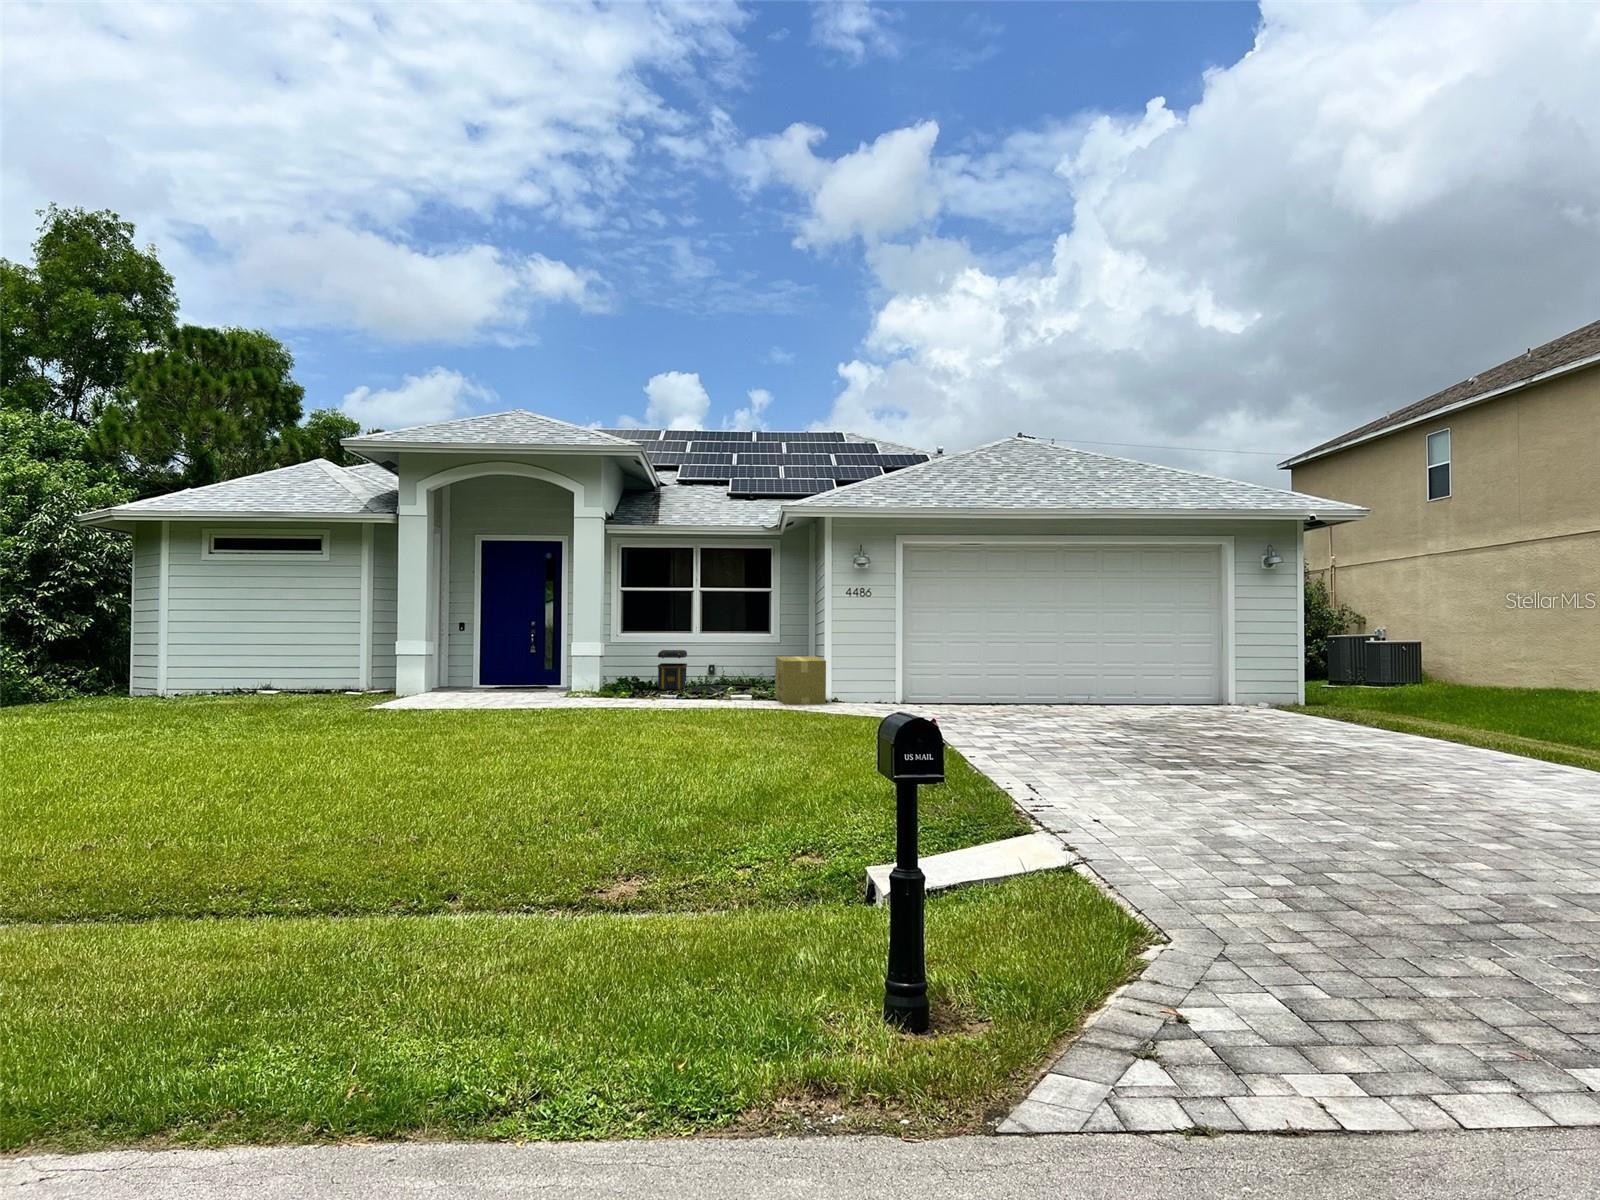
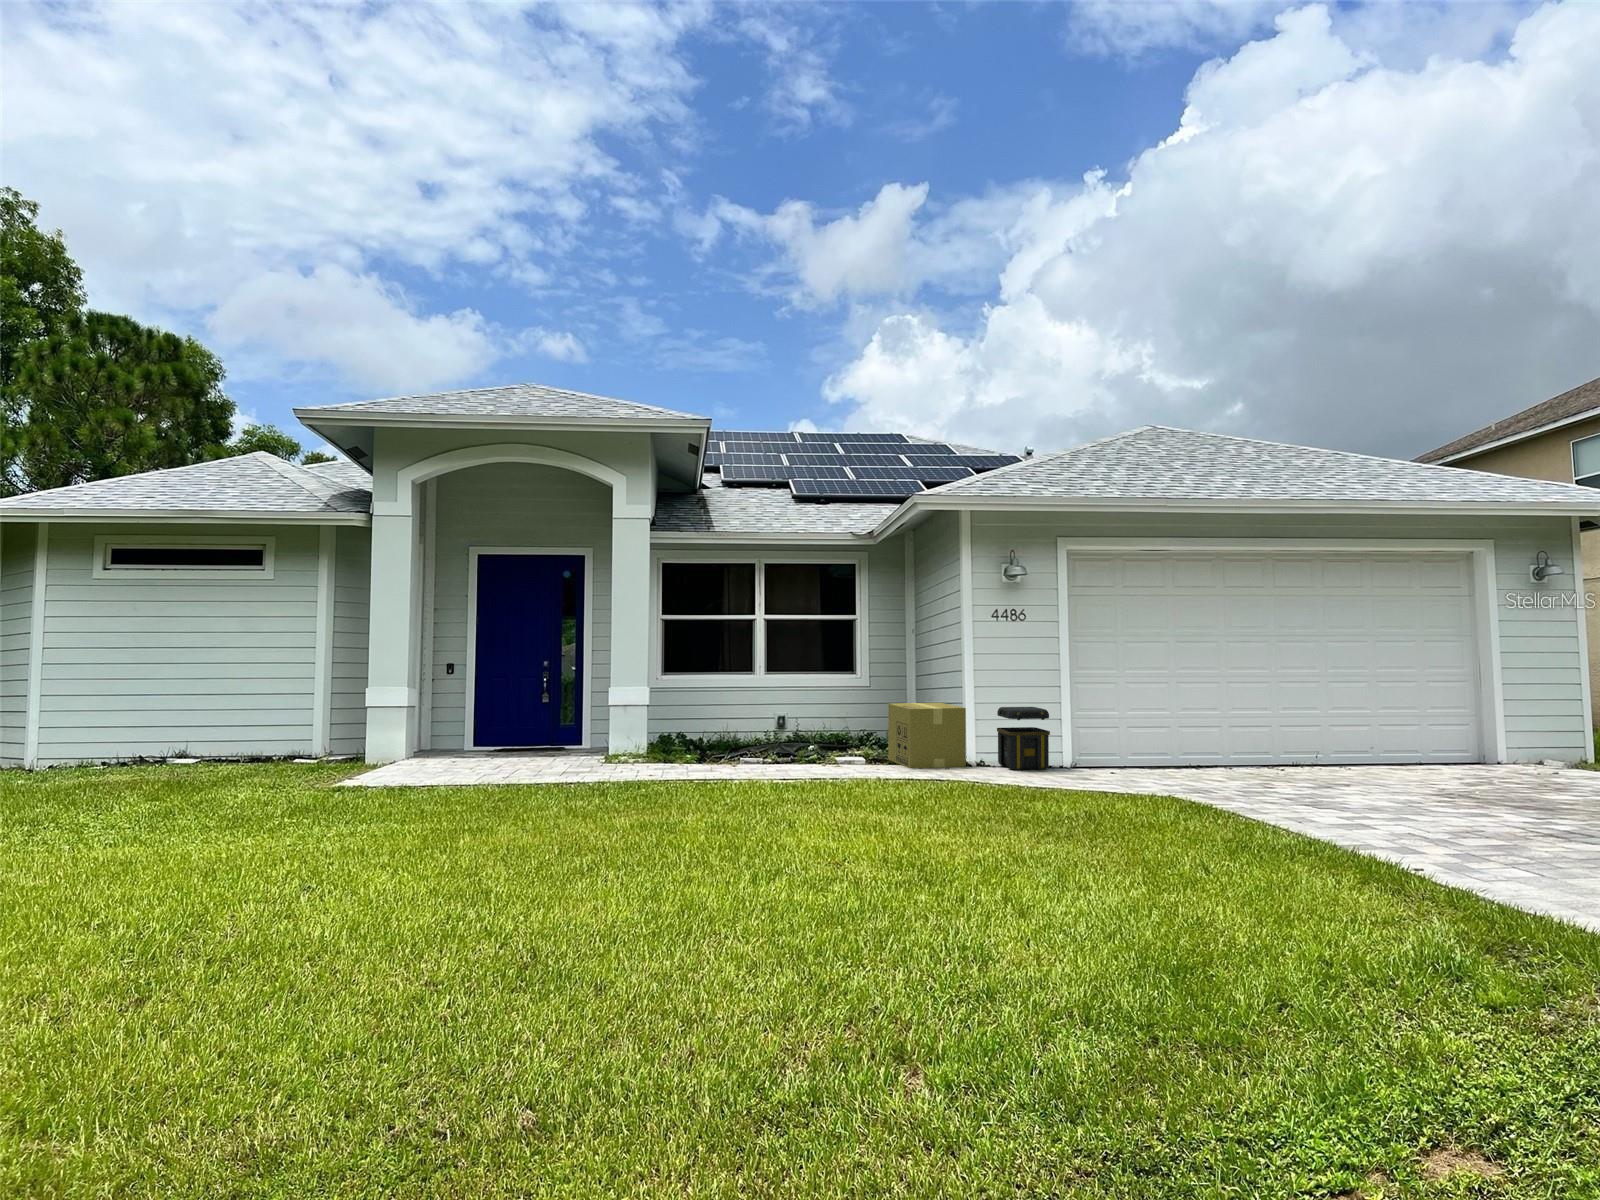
toolbox: present [658,650,687,690] -> present [997,707,1050,770]

